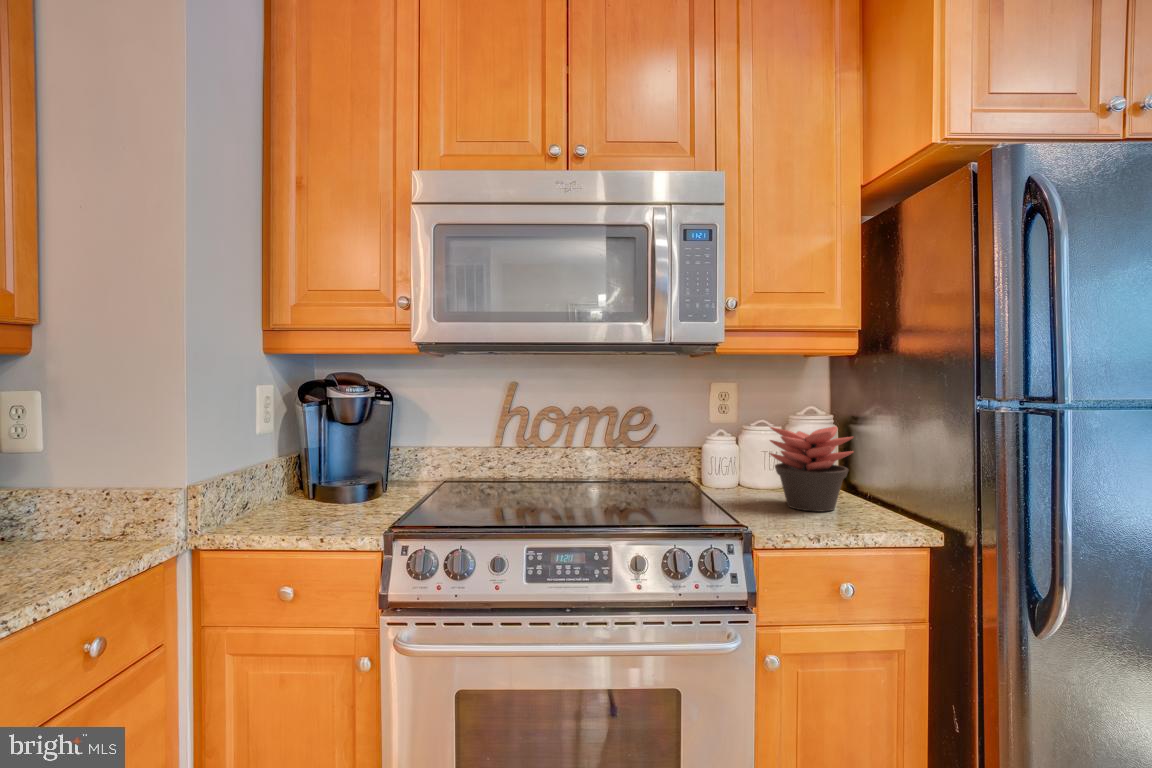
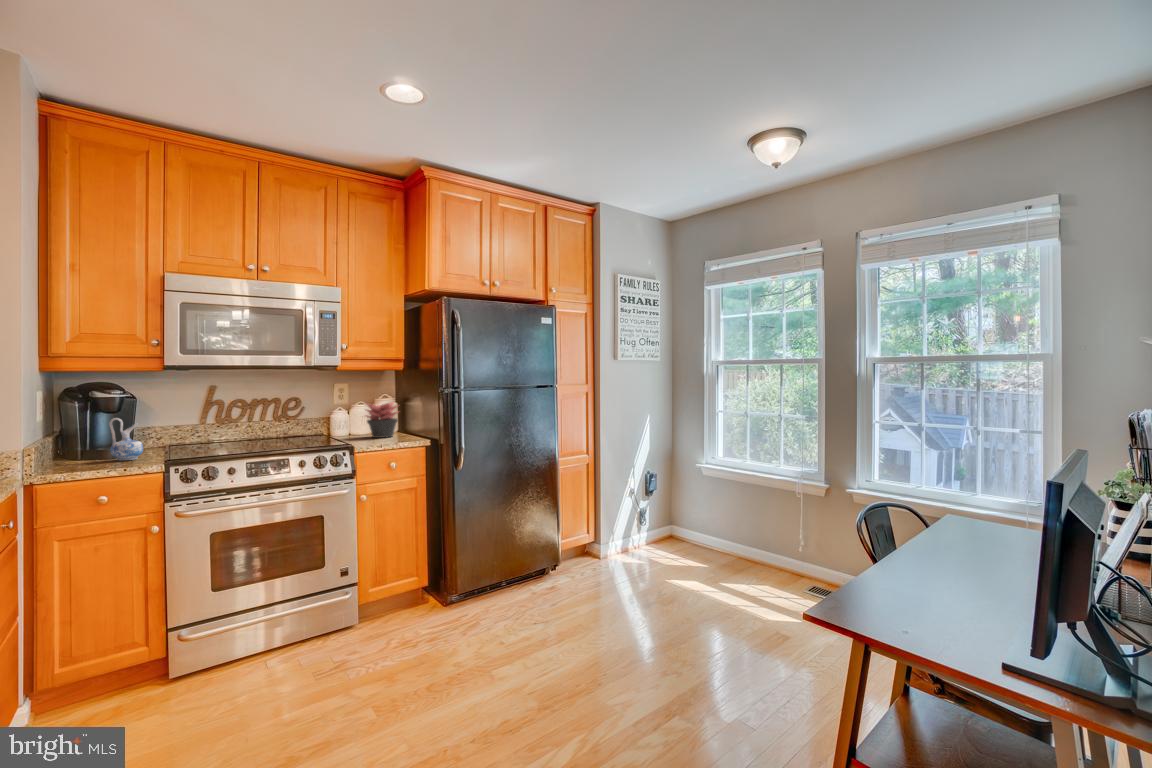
ceramic pitcher: none [315,440,365,522] -> present [110,418,143,461]

